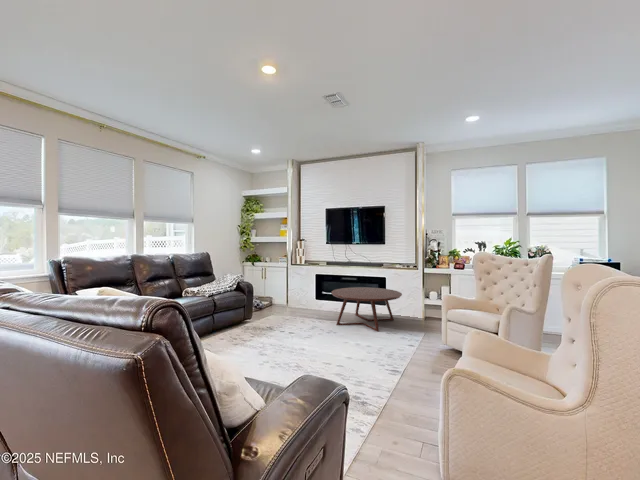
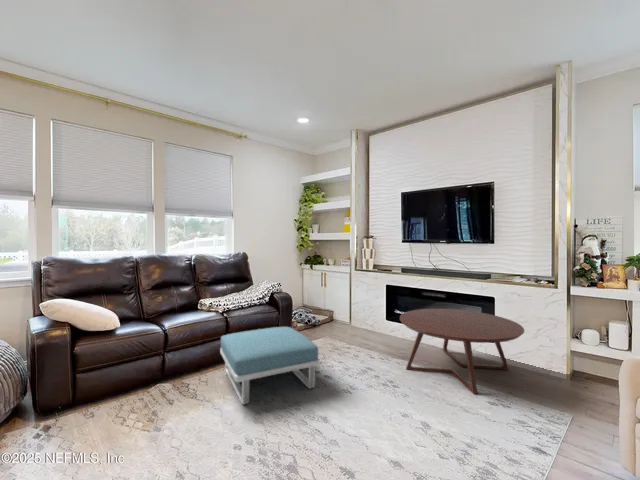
footstool: none [213,304,288,349] -> present [220,327,319,404]

